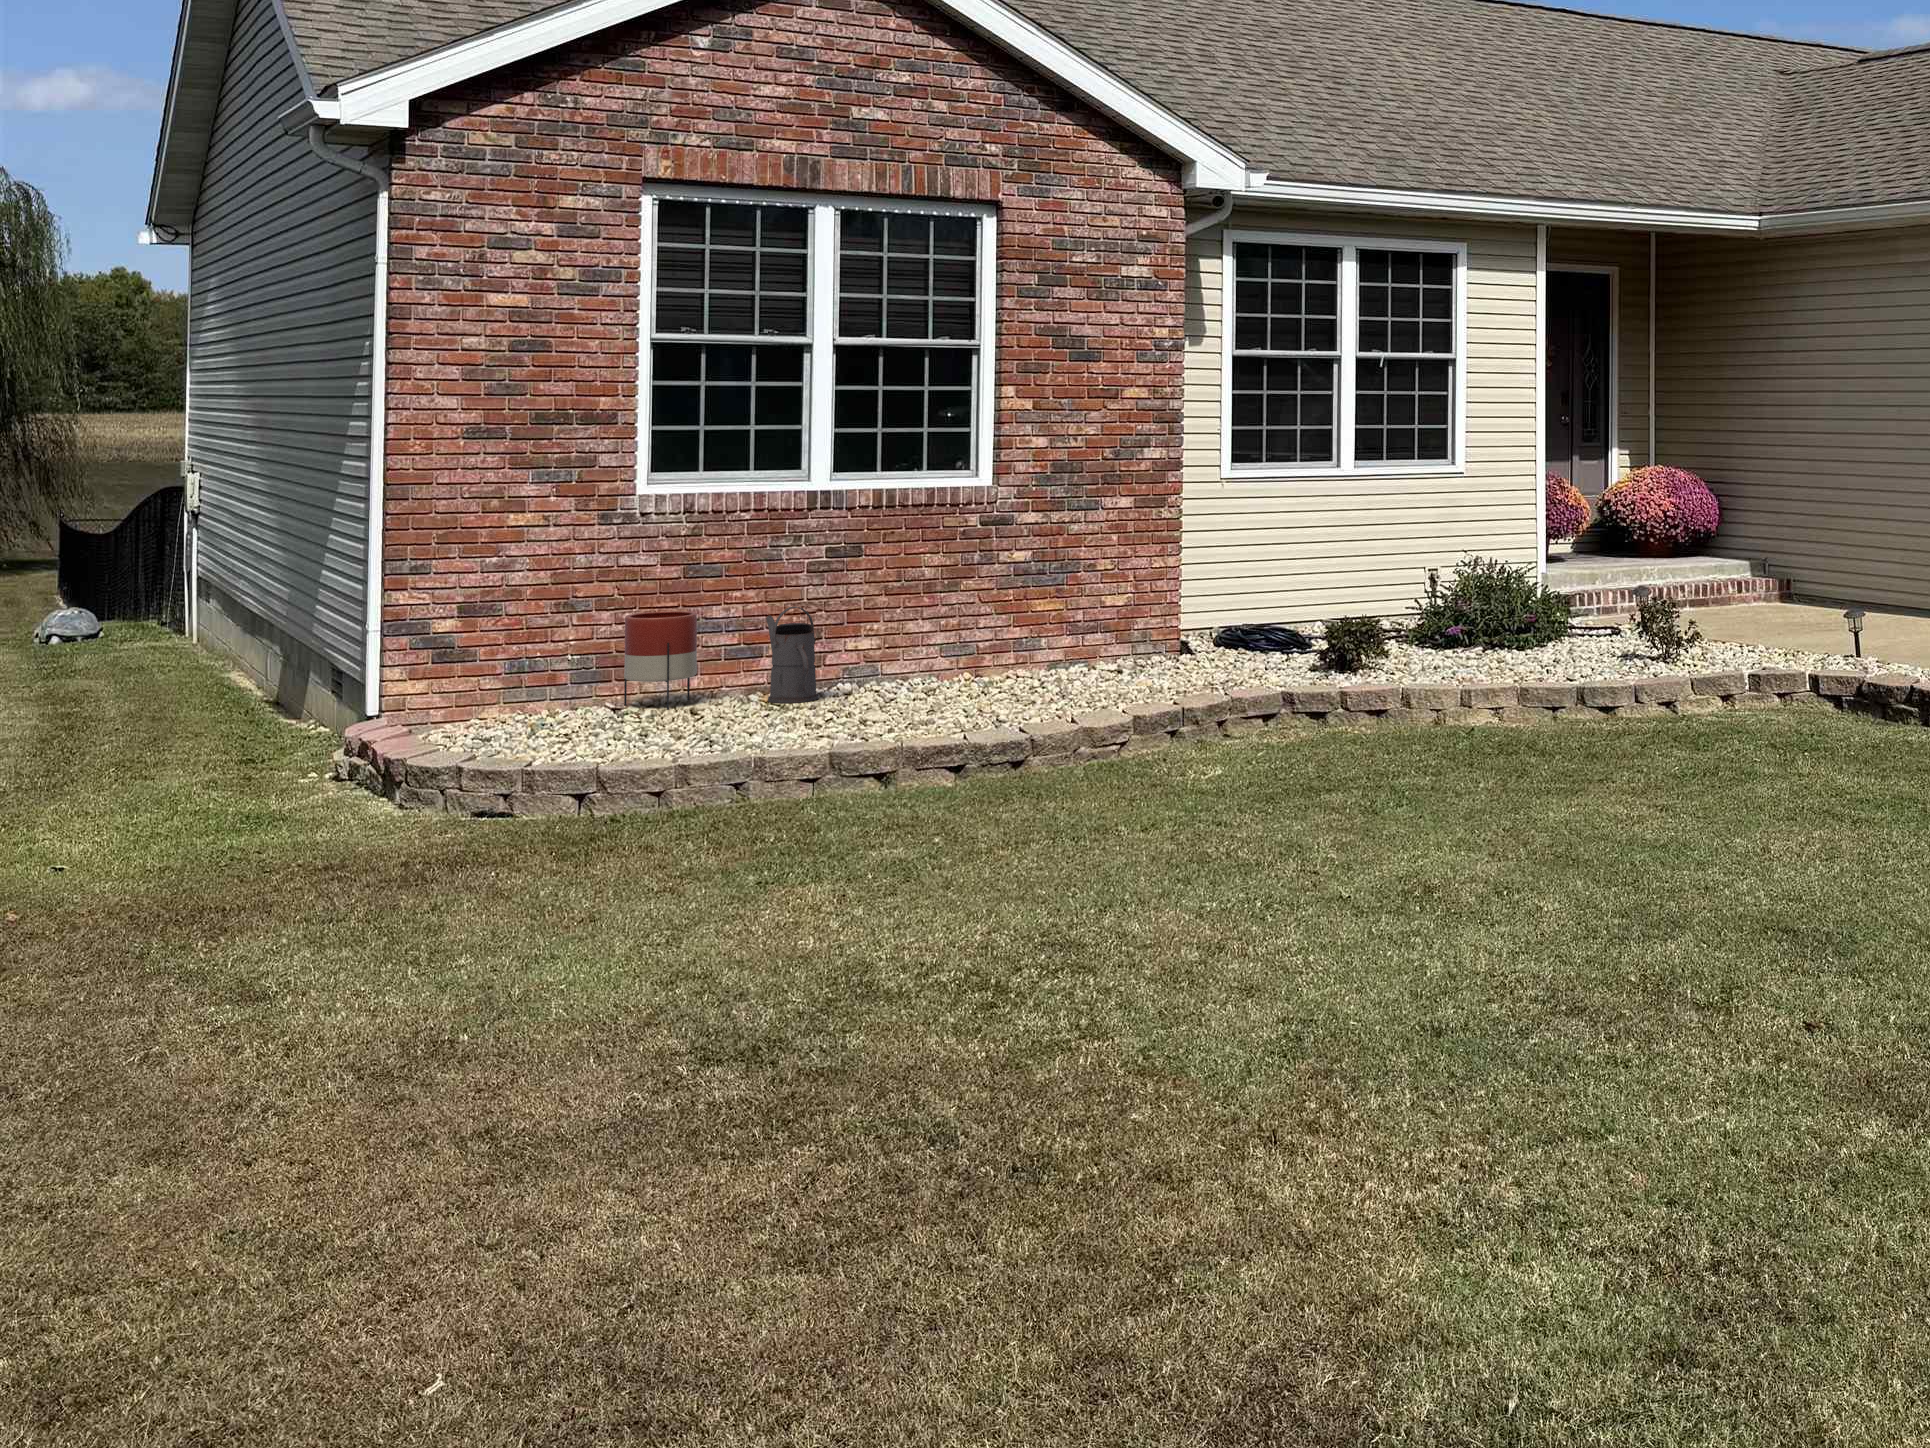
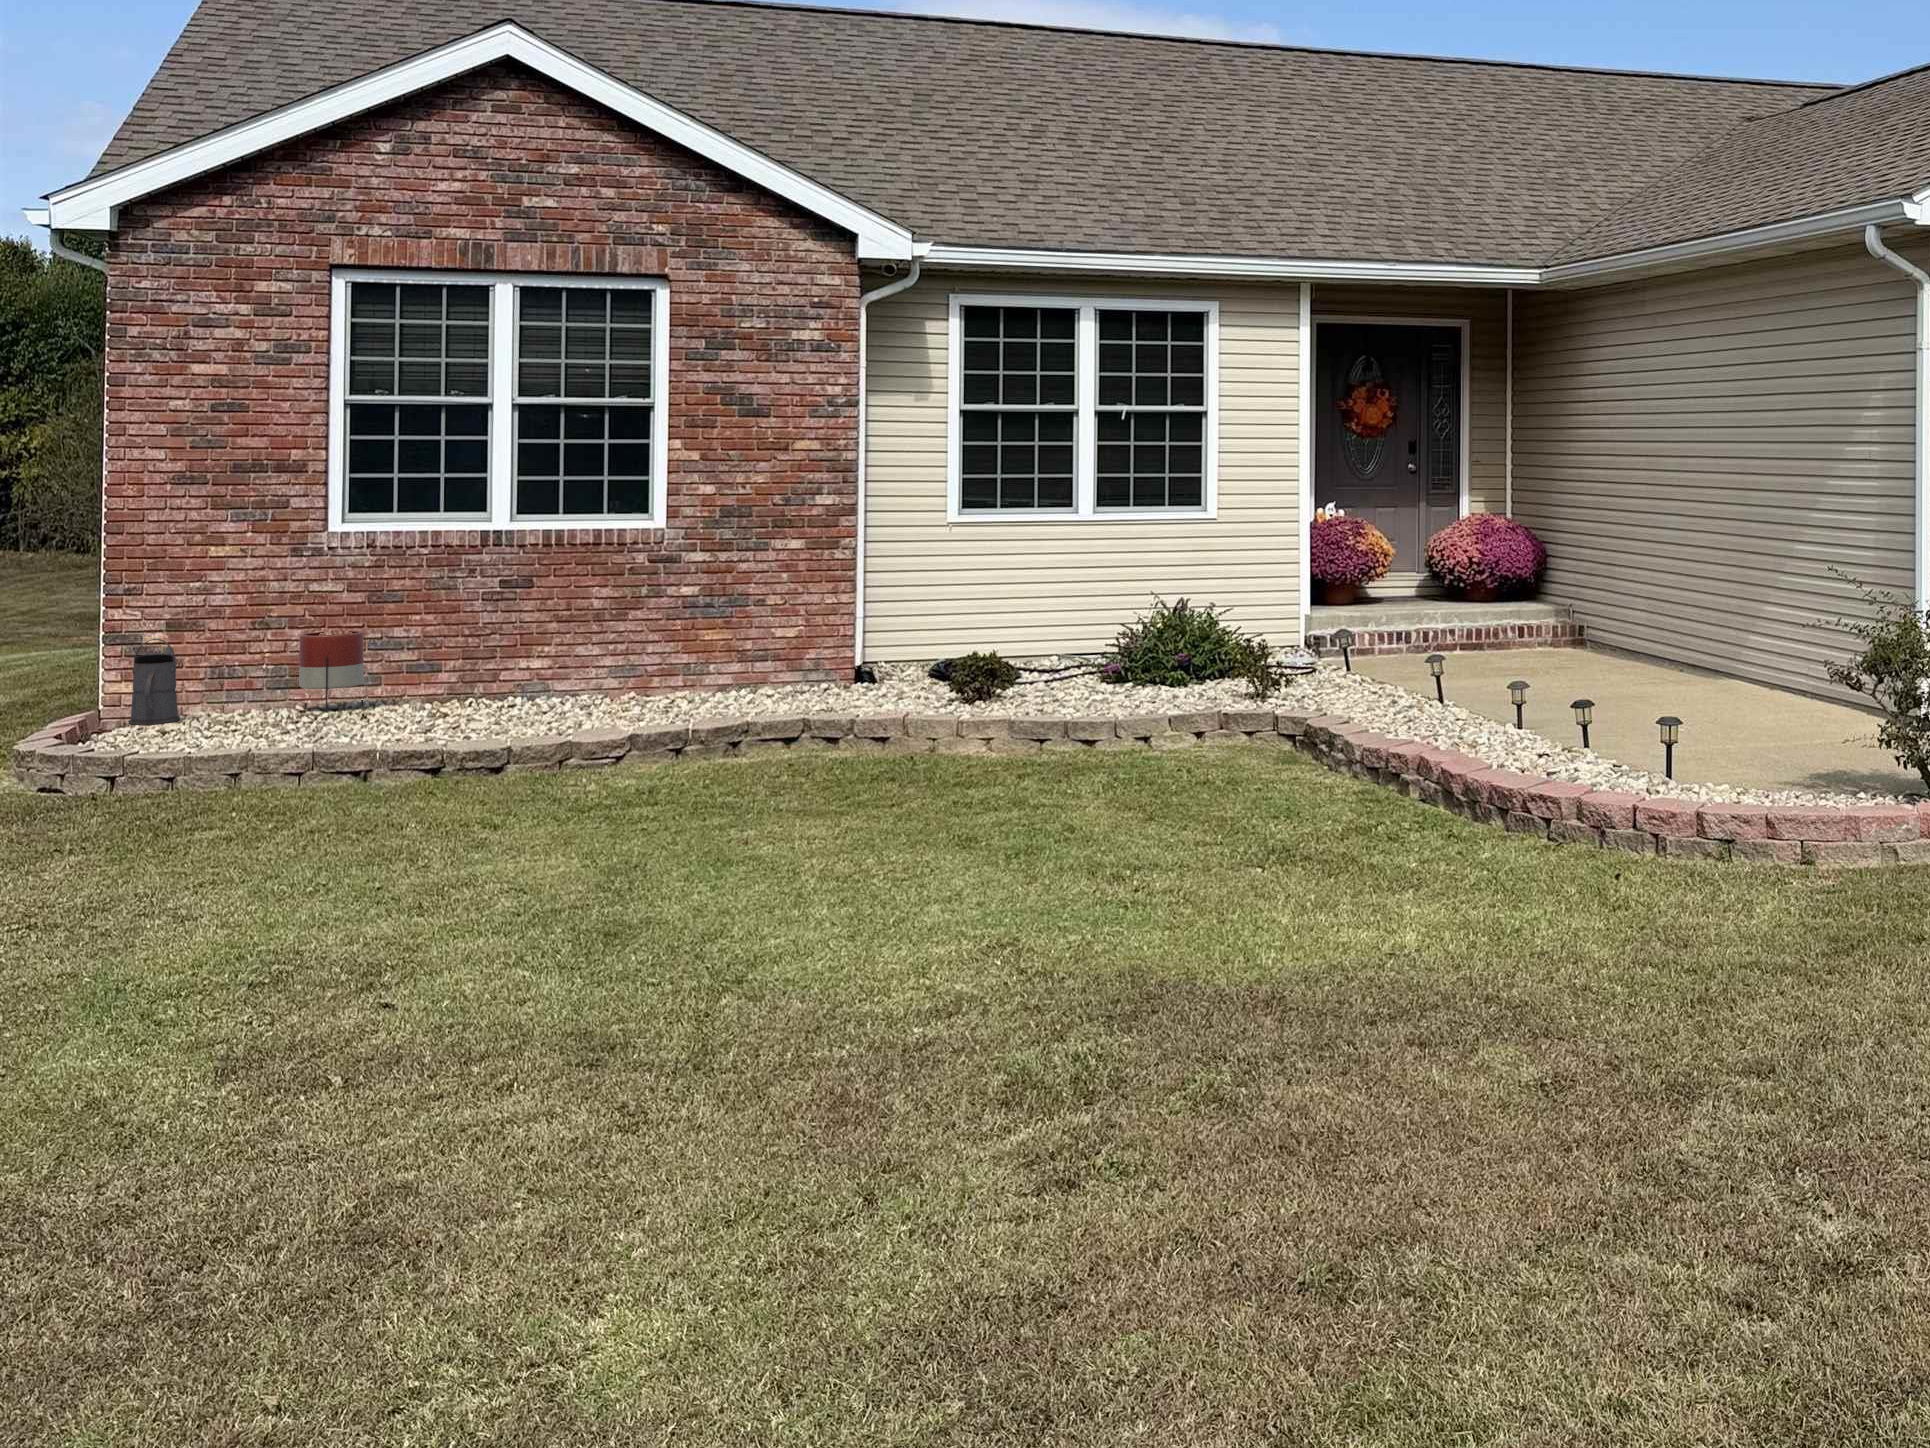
watering can: present [766,606,818,703] -> present [129,639,180,725]

